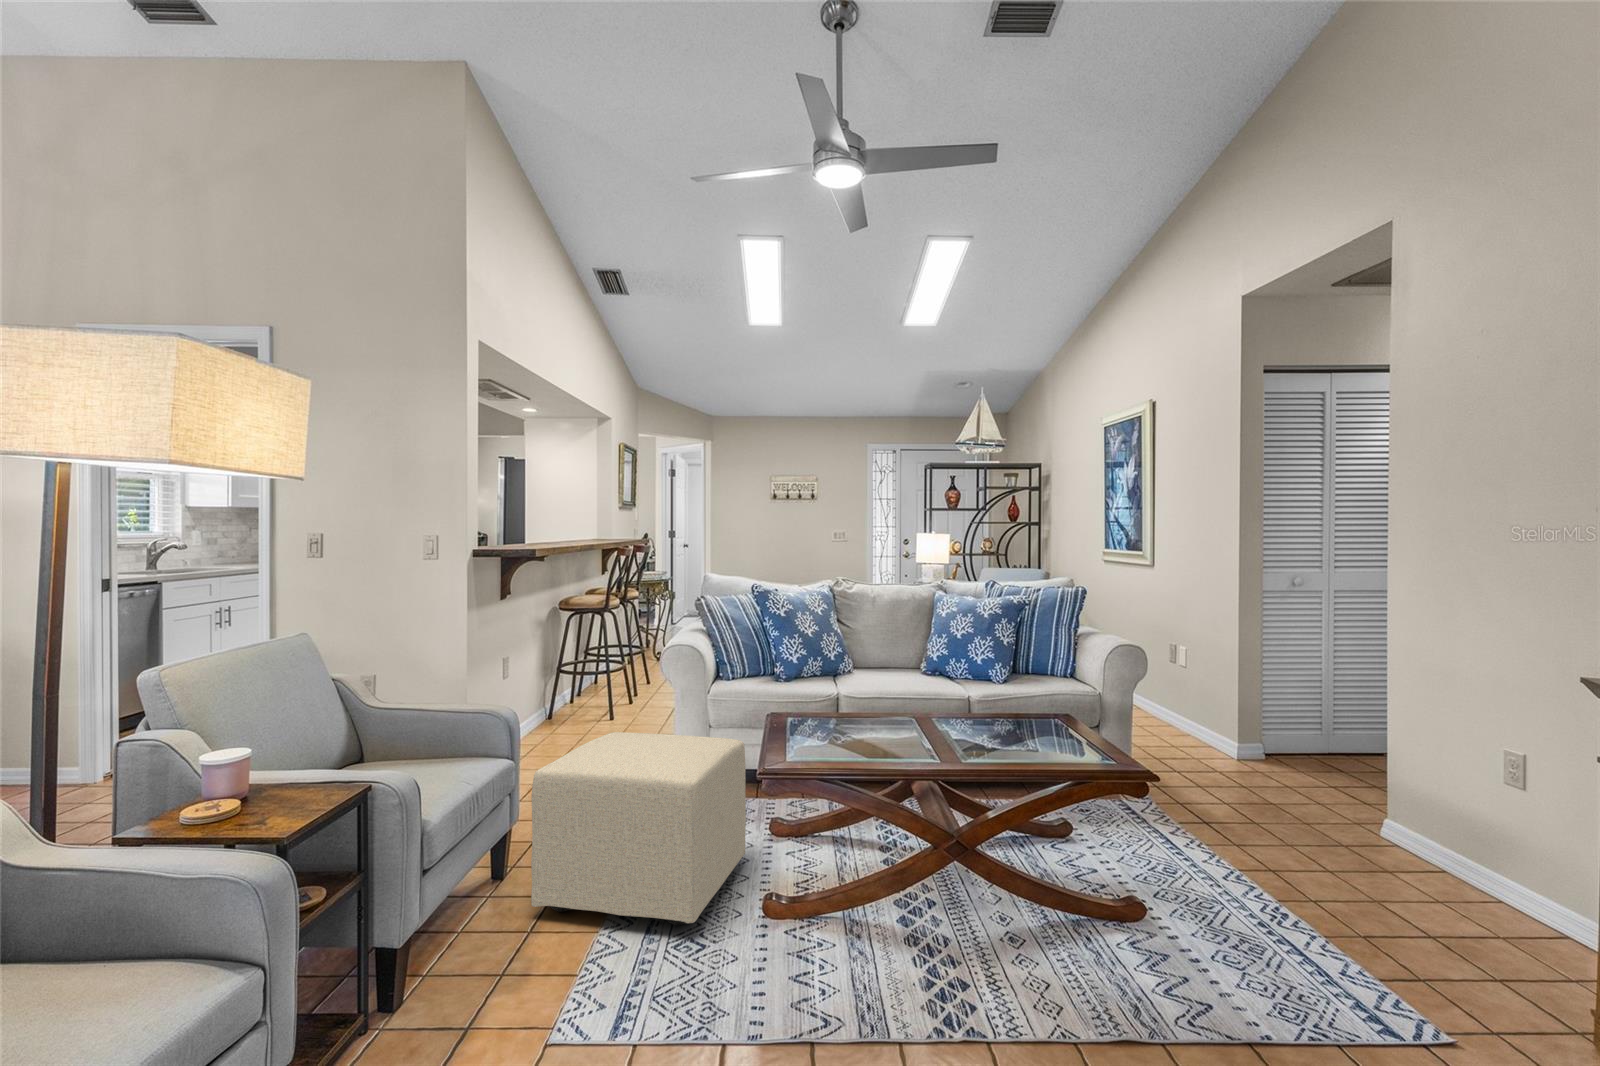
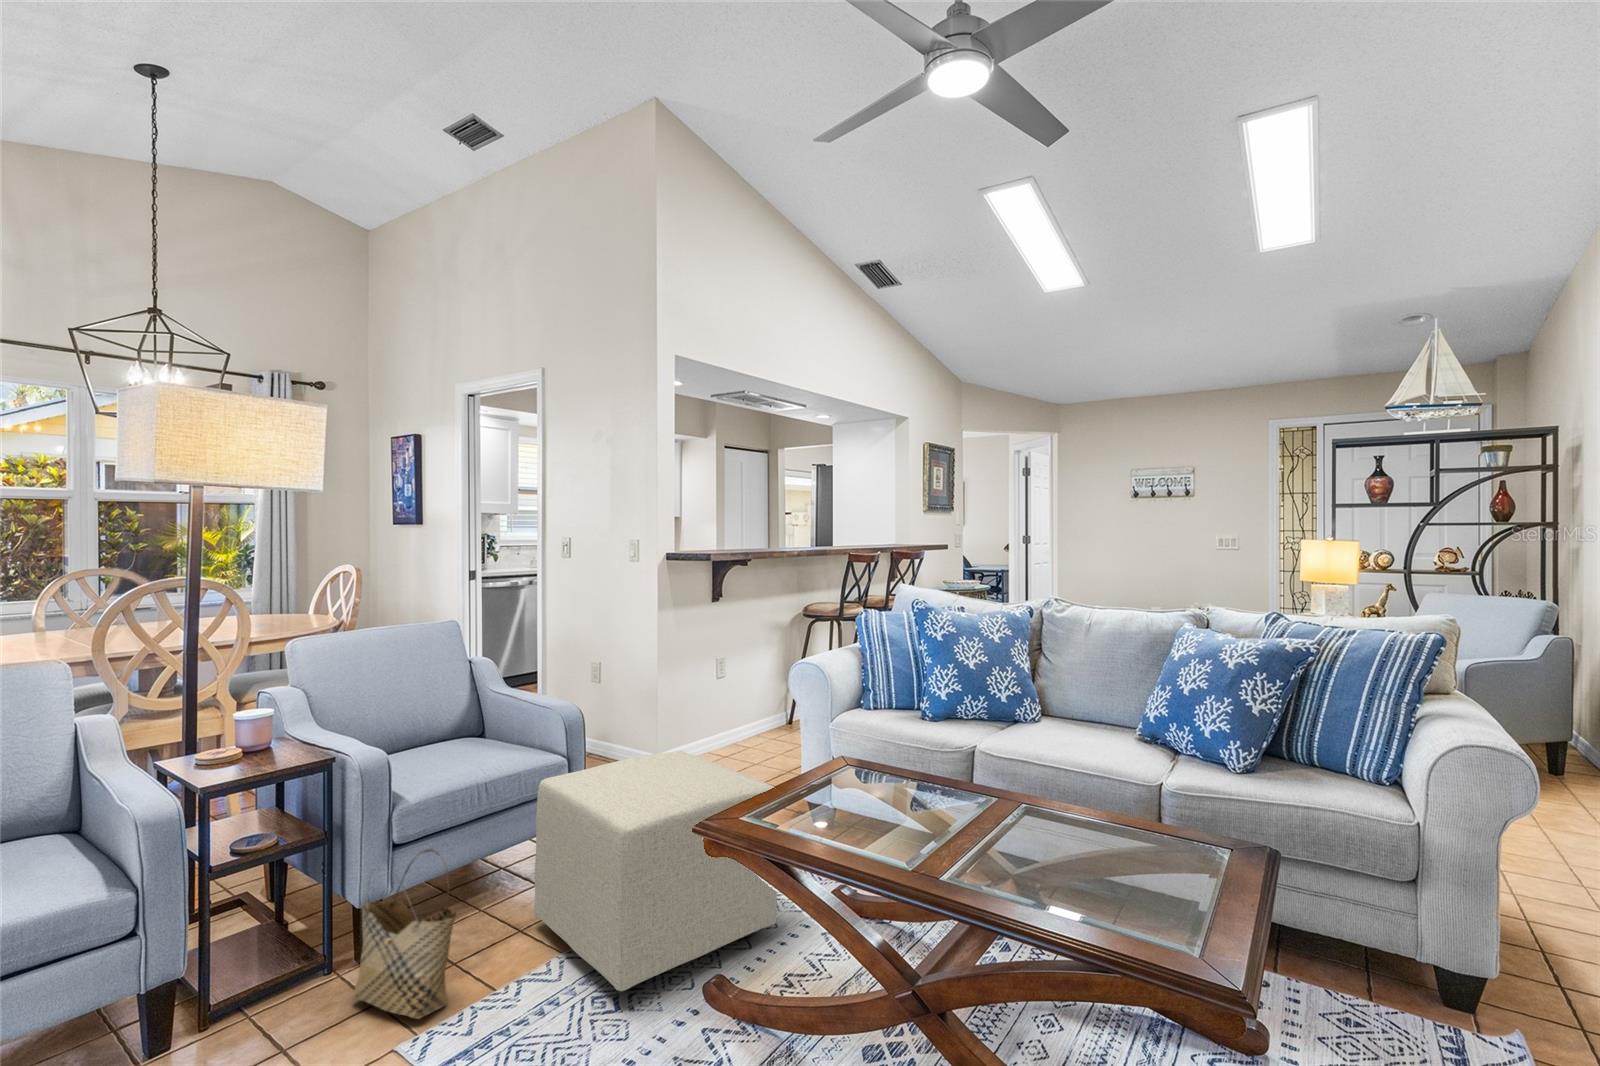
woven basket: none [427,847,543,1016] -> present [352,849,456,1019]

